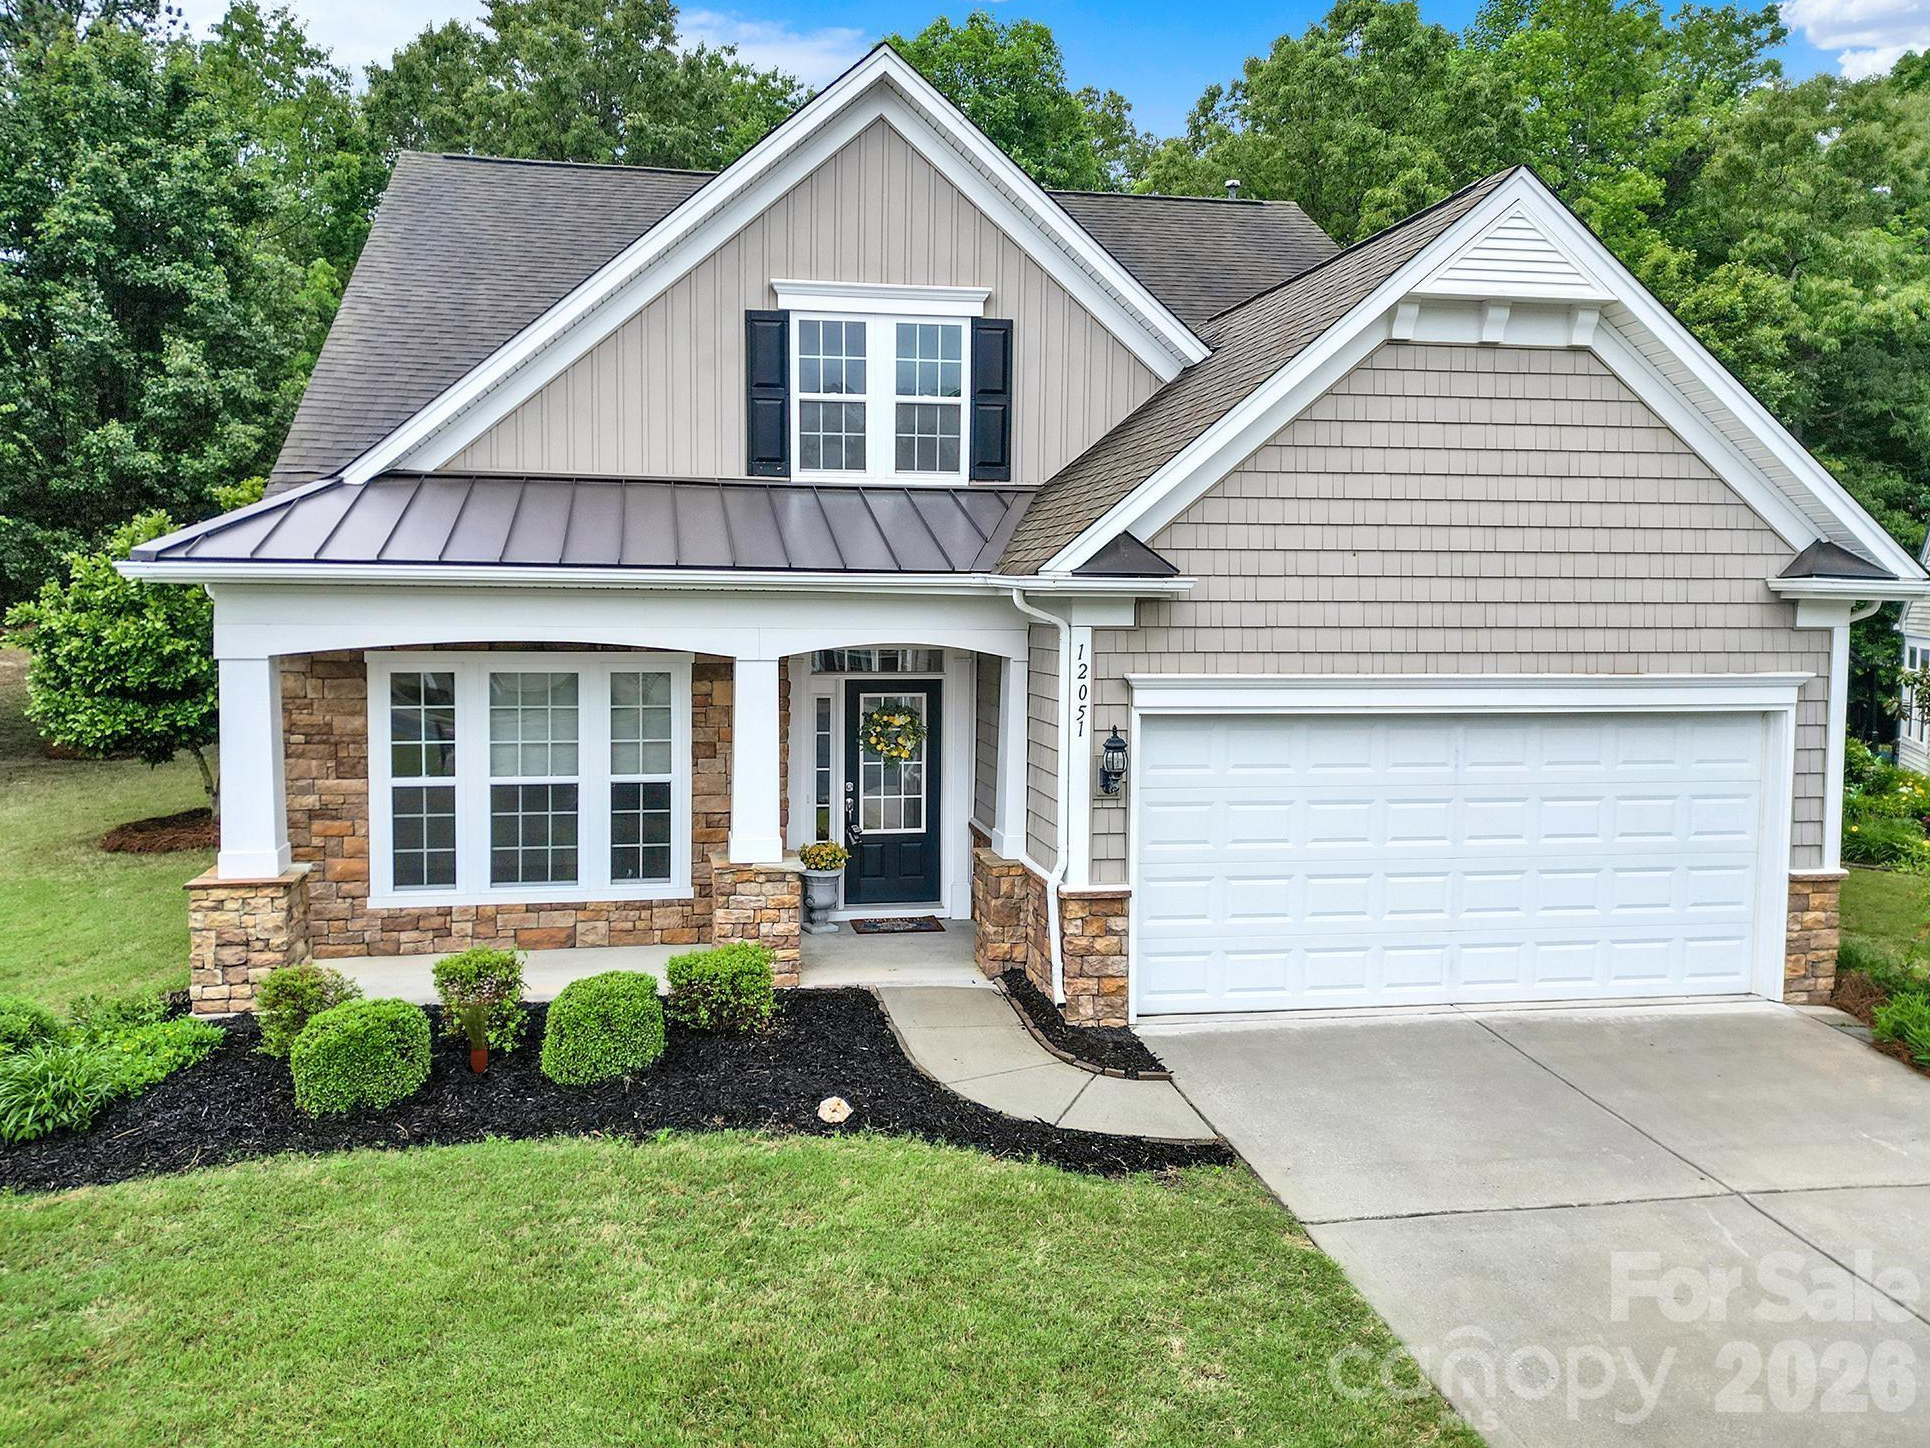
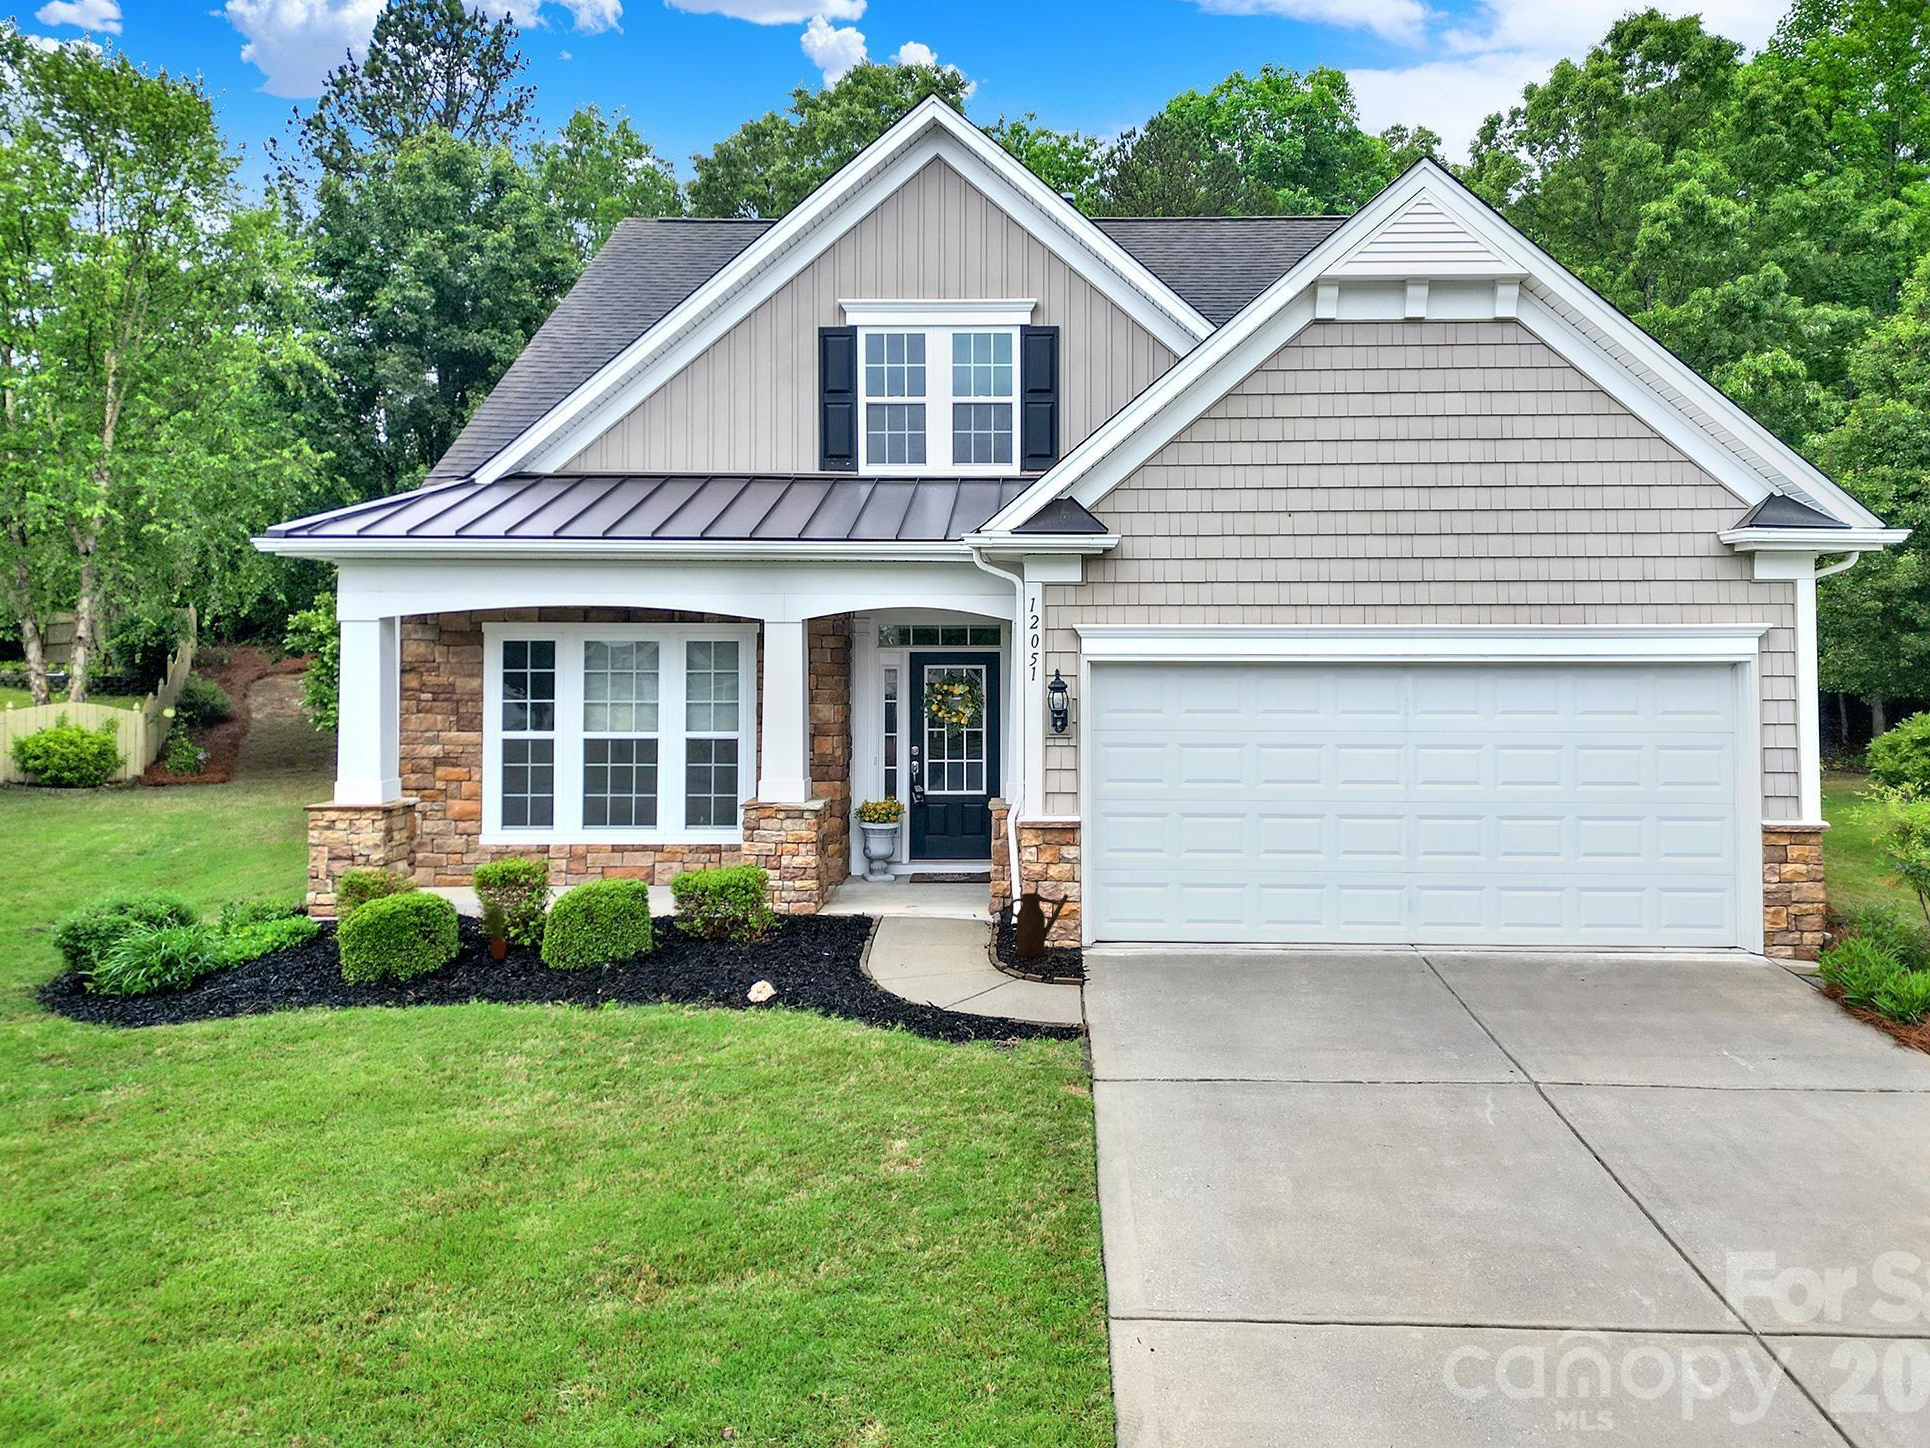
watering can: none [1057,968,1122,1040] -> present [1009,893,1069,958]

